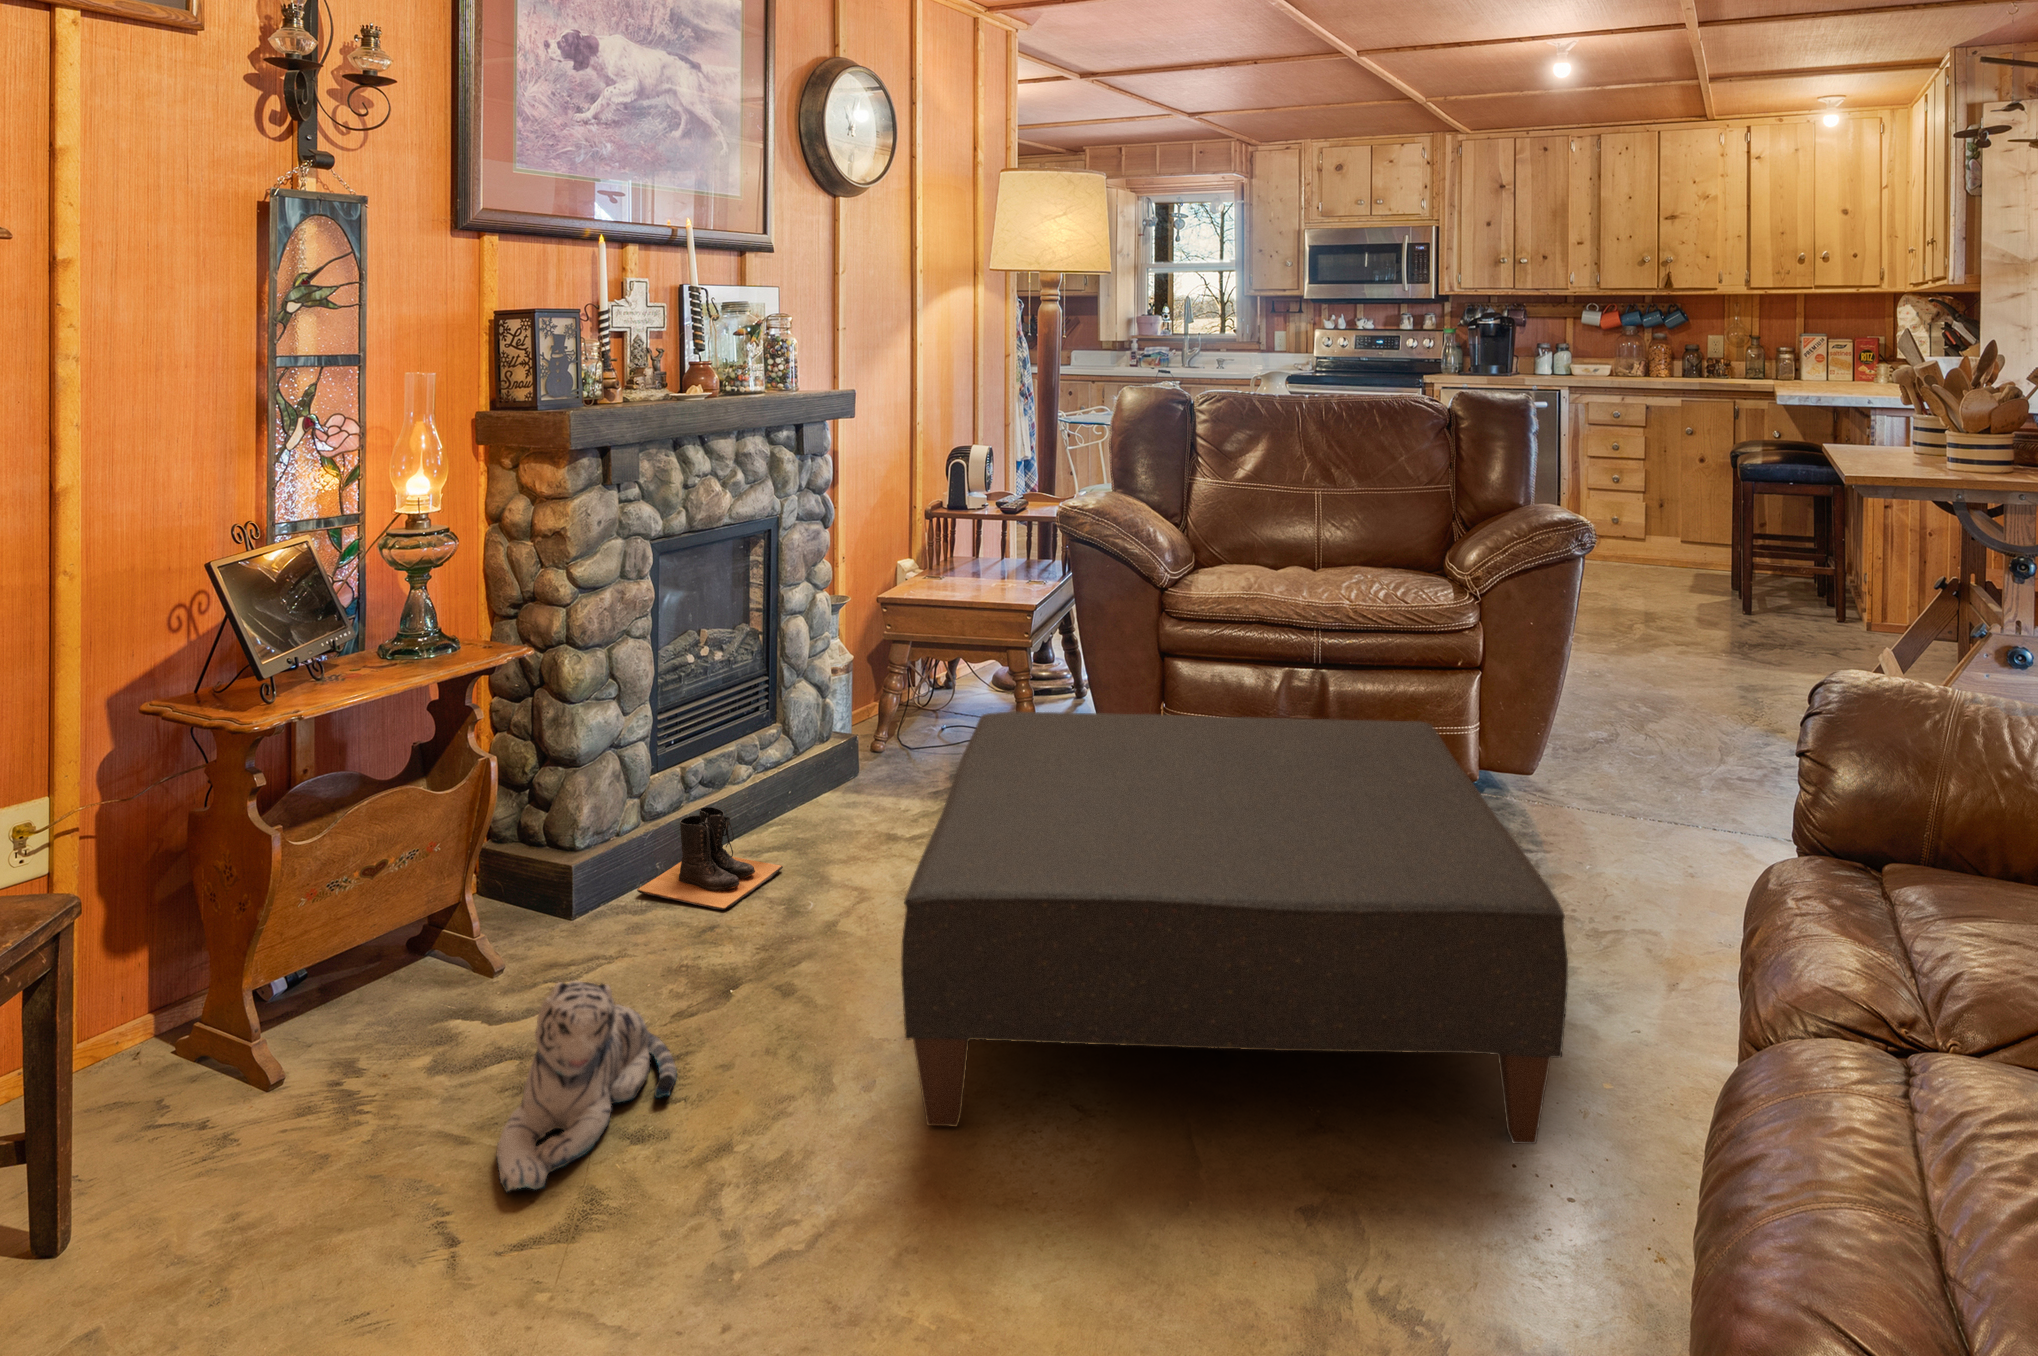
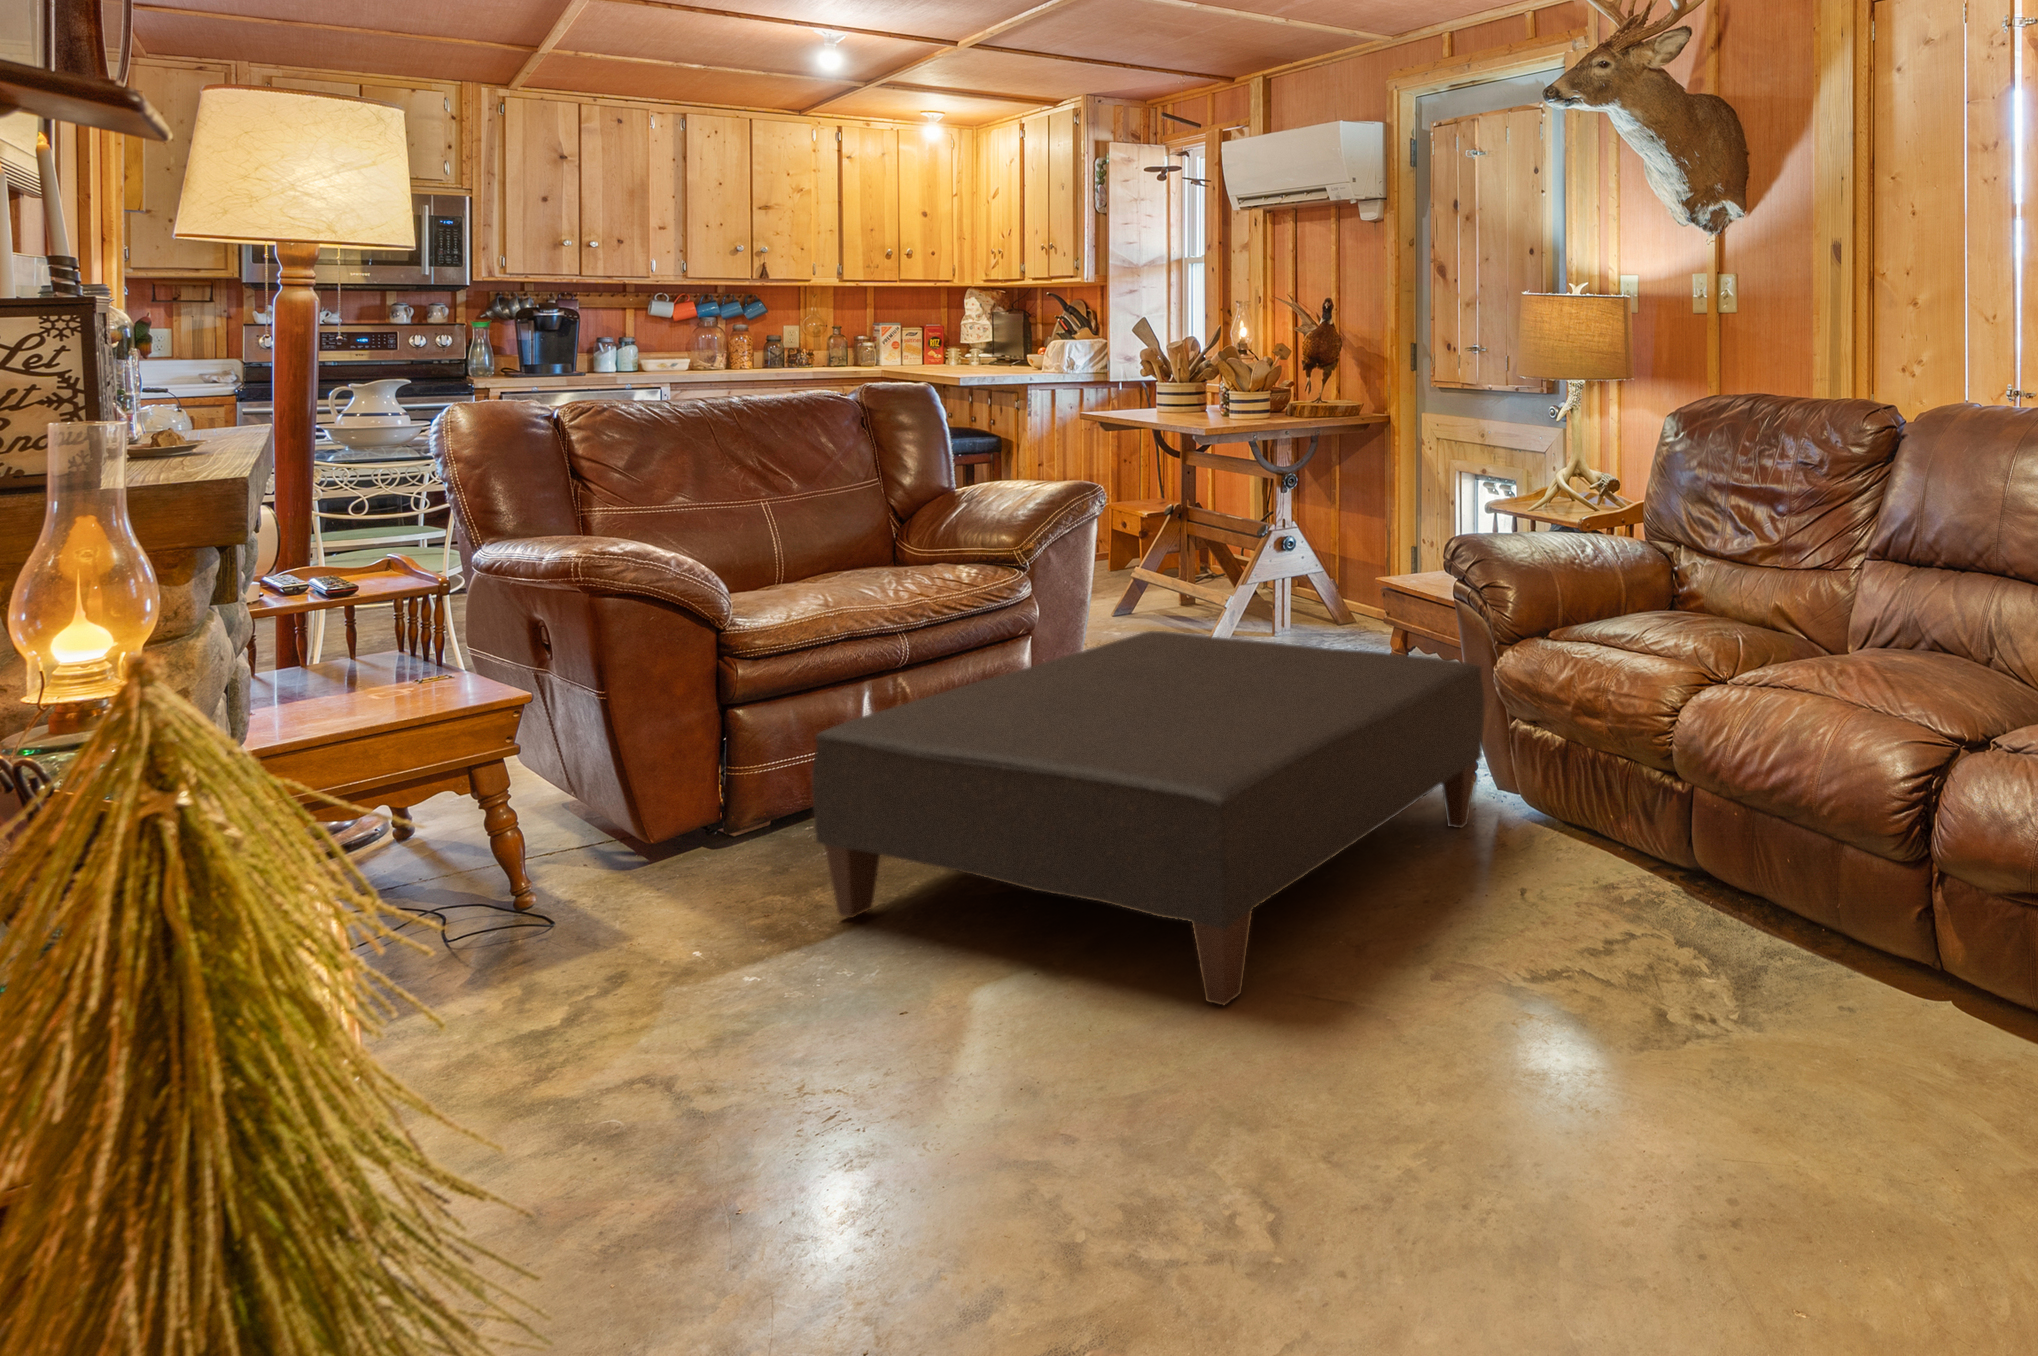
boots: present [637,807,783,910] -> none [381,987,602,1145]
plush toy: present [497,981,677,1192] -> none [840,1026,1094,1257]

